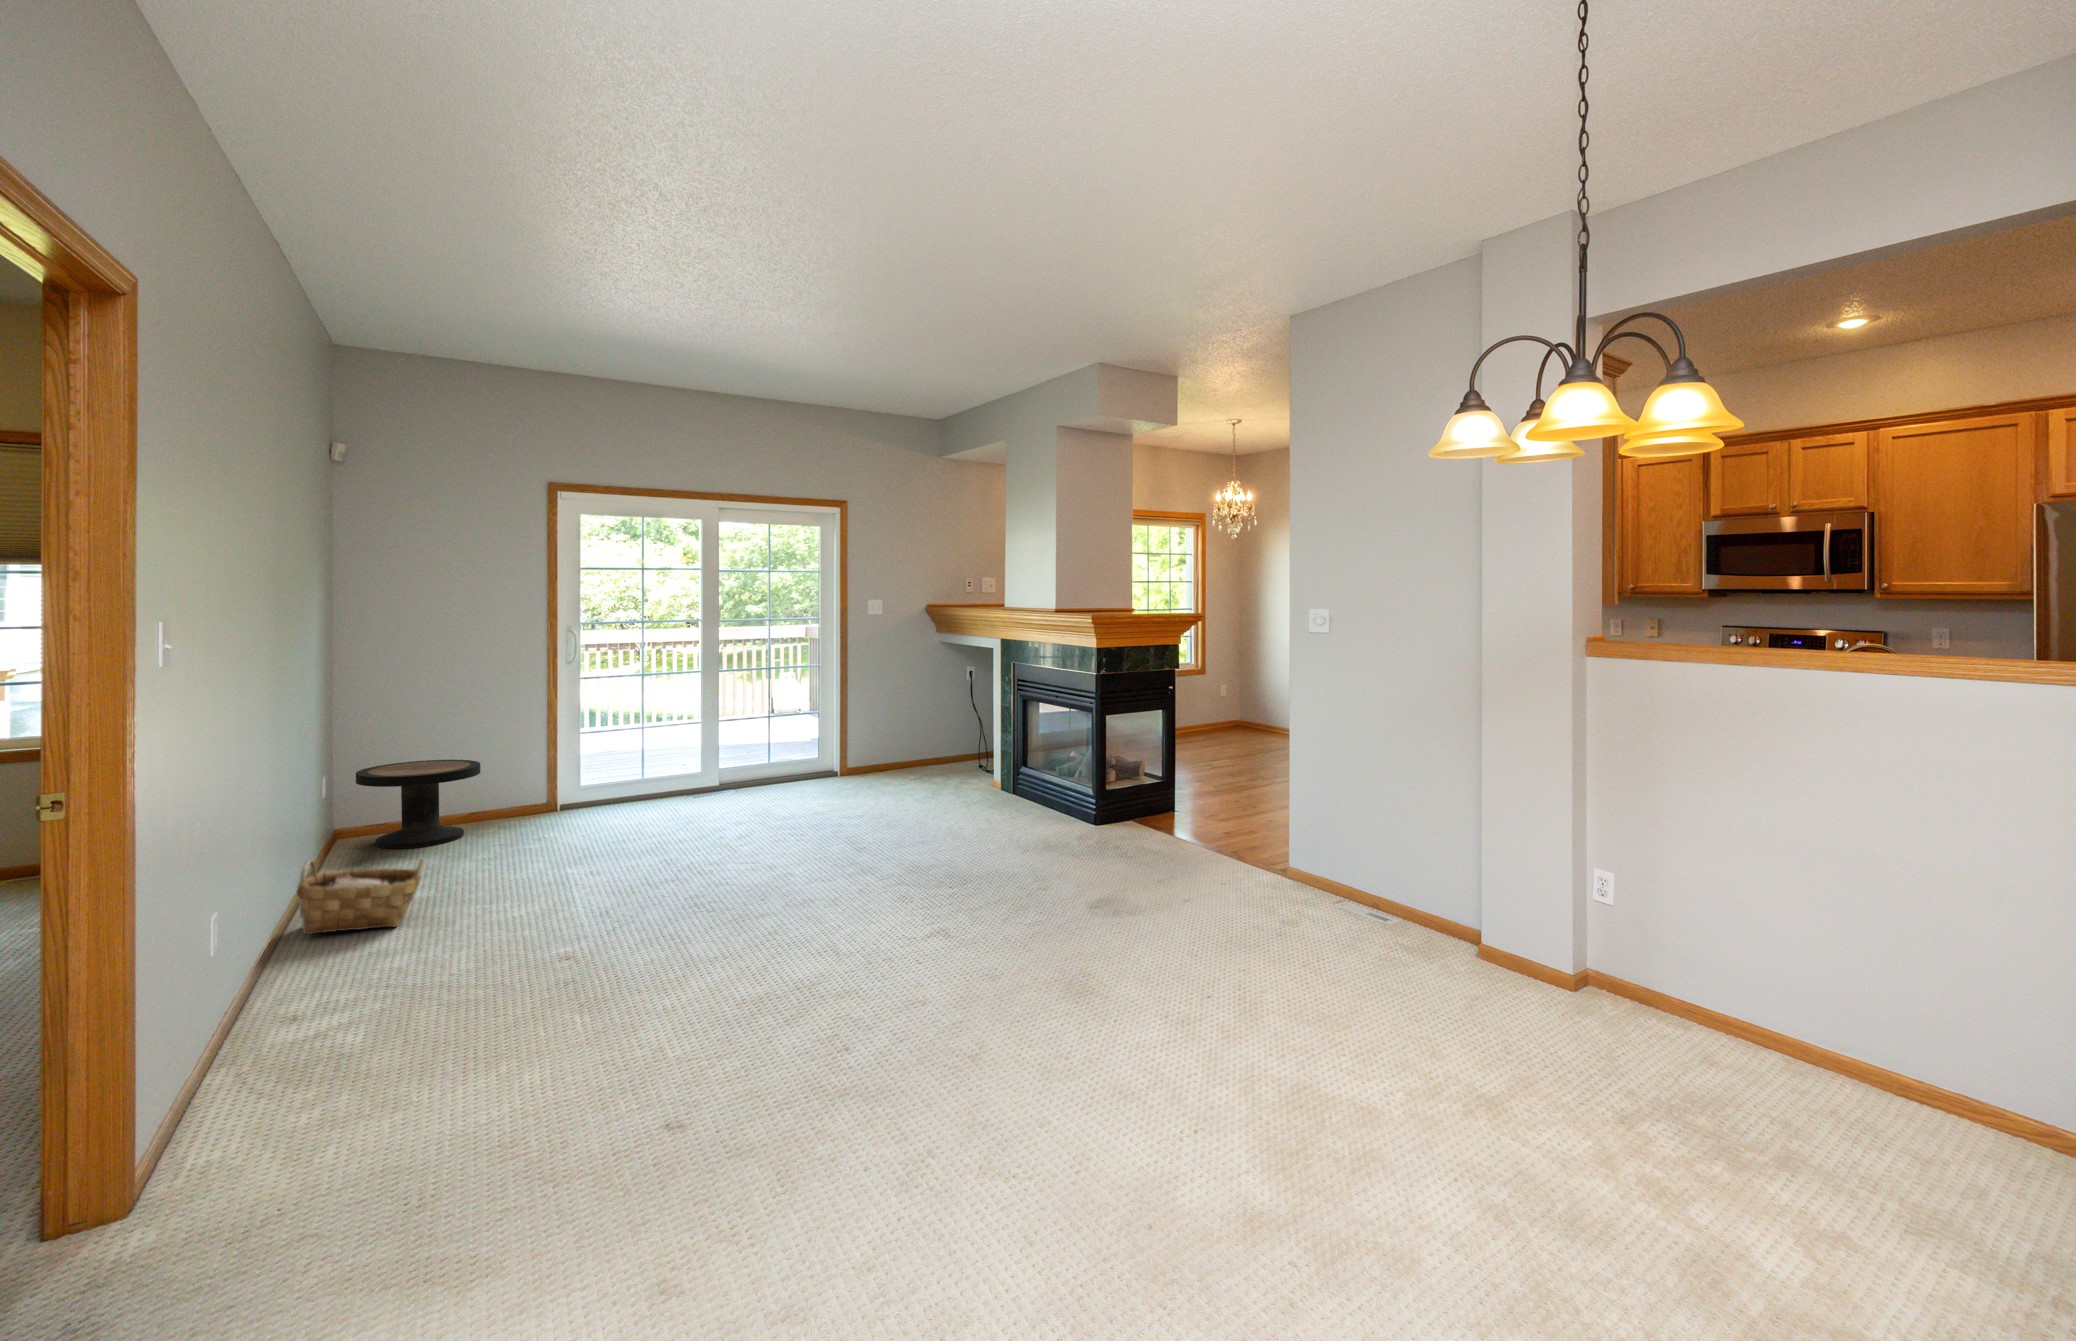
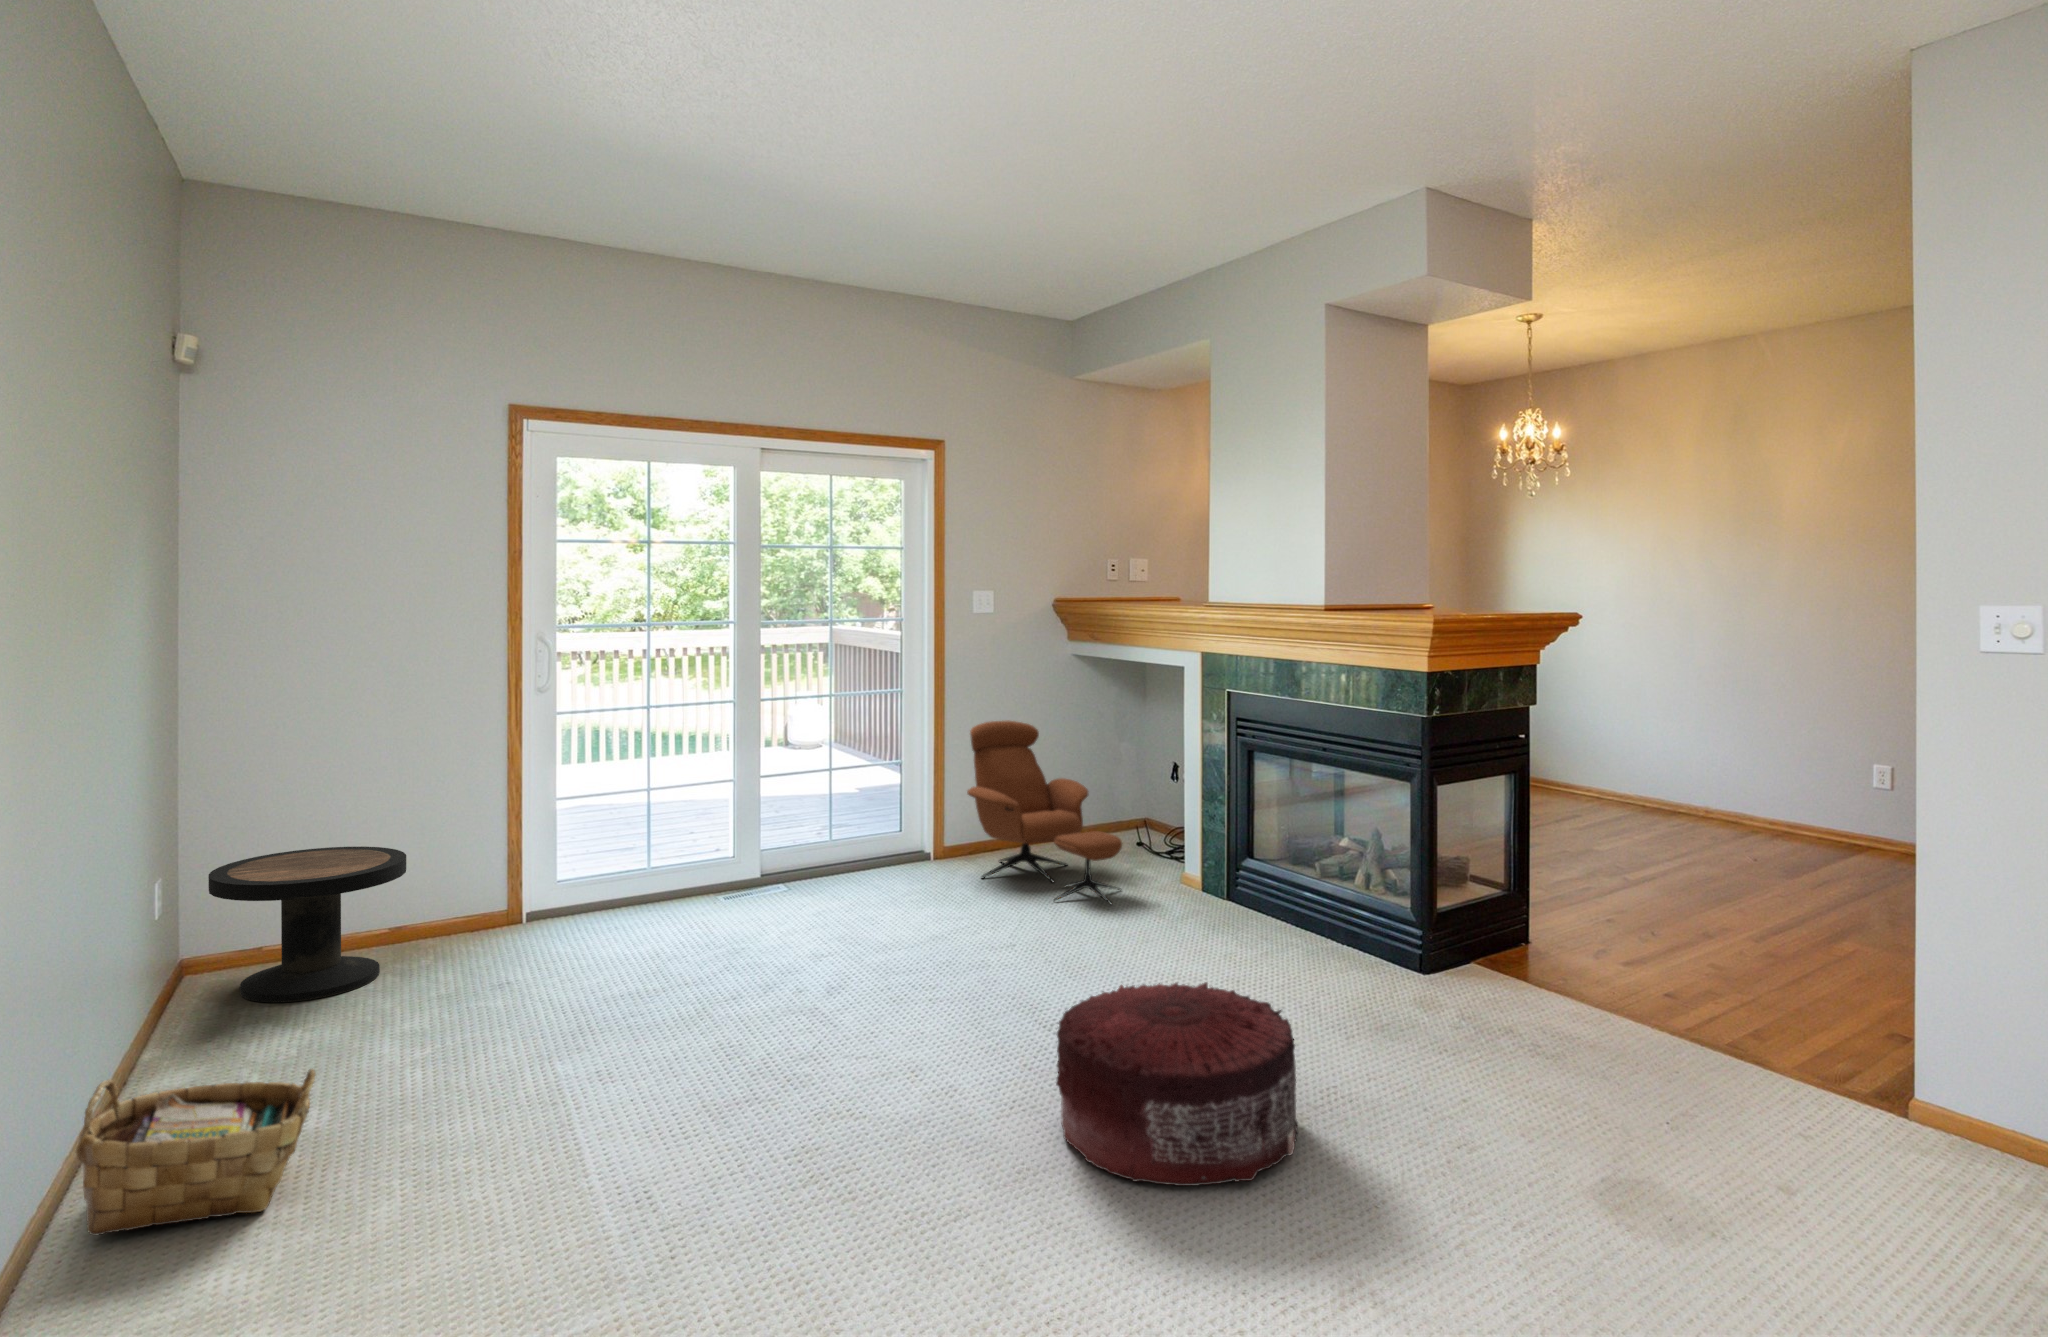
lounge chair: none [858,685,952,798] -> present [967,721,1122,904]
pouf: none [832,818,968,910] -> present [1056,982,1298,1186]

